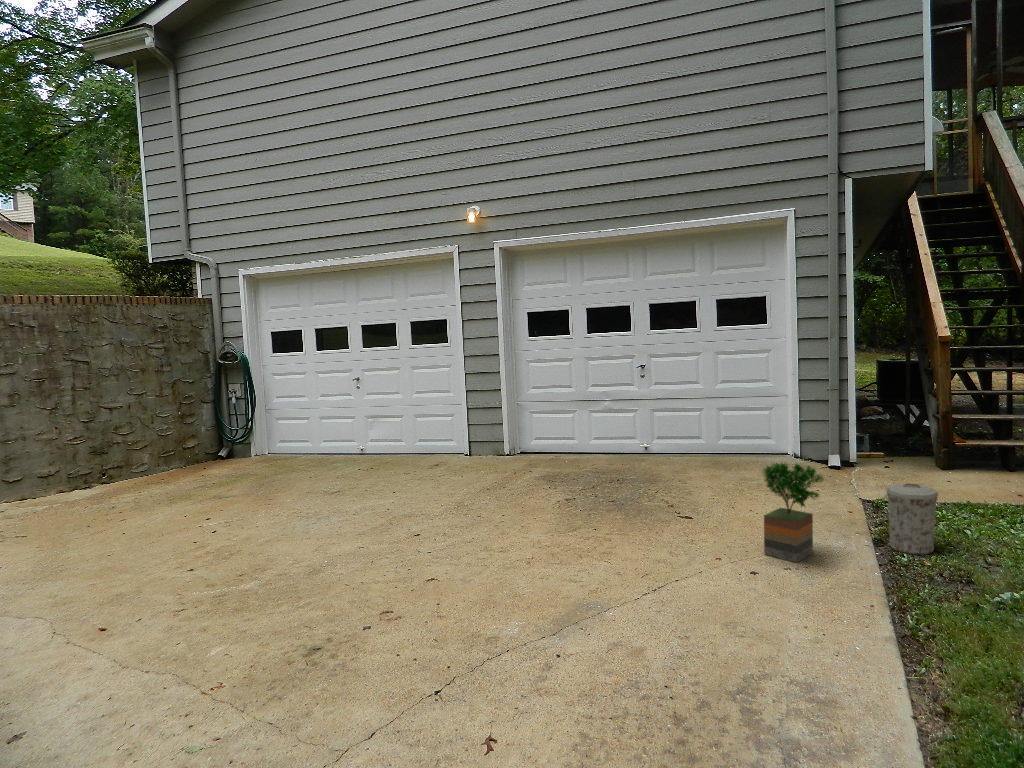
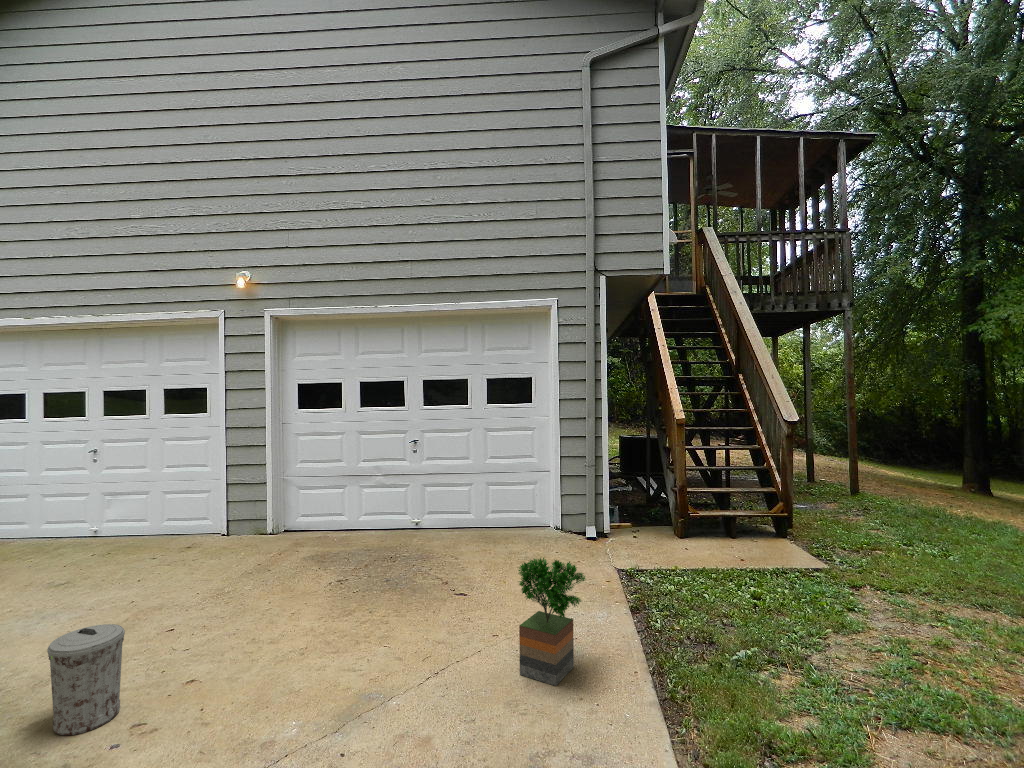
trash can: present [886,484,938,555] -> present [47,624,125,735]

